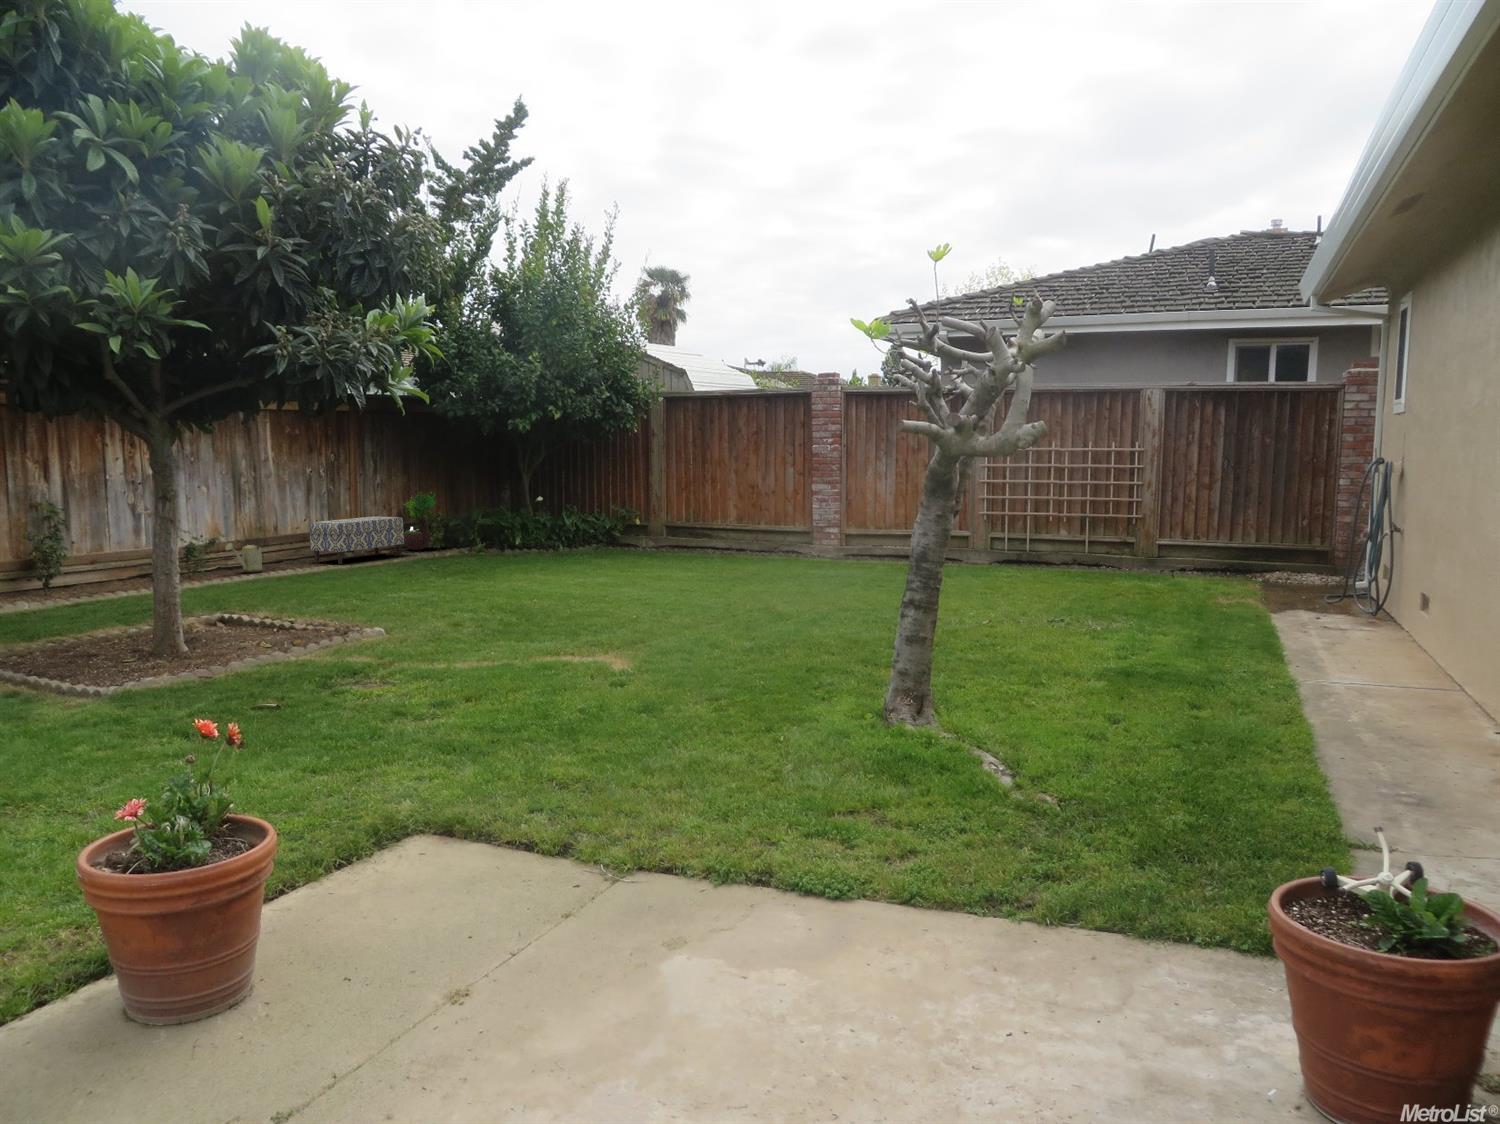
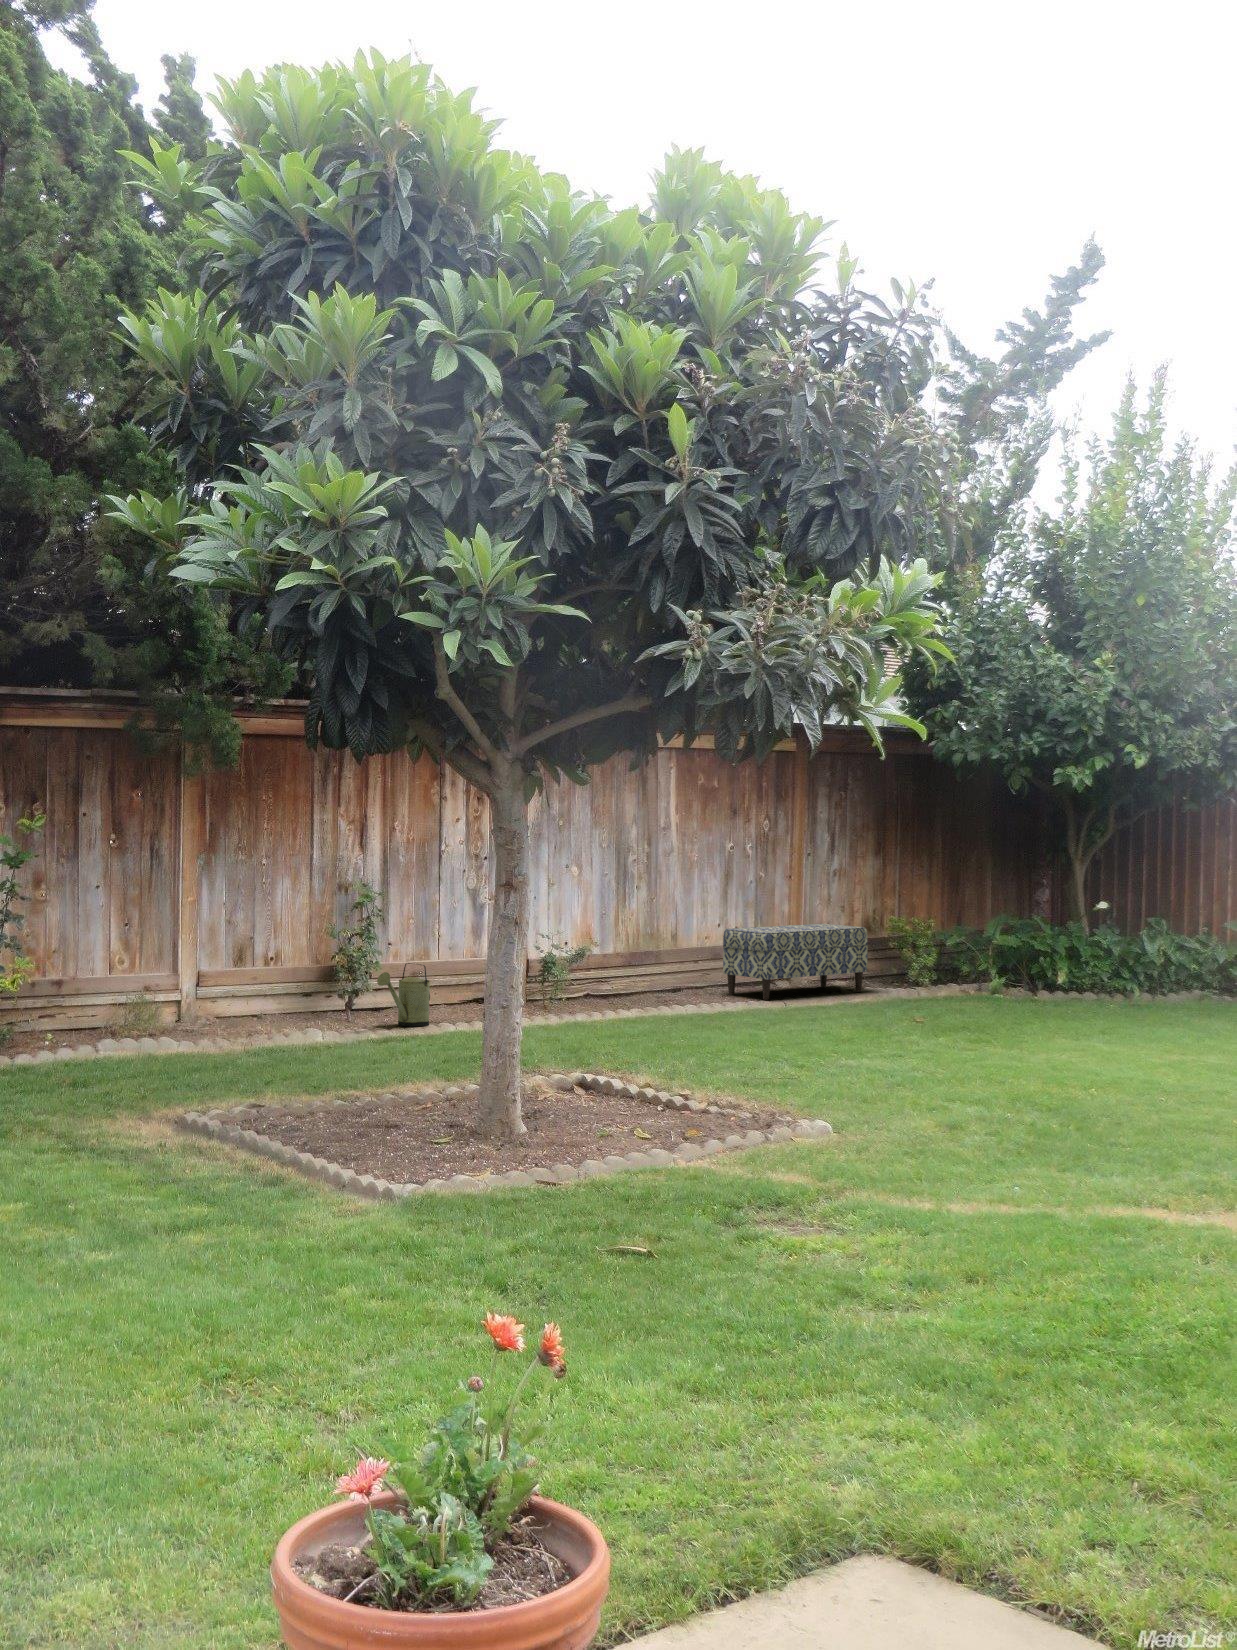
potted tree: present [404,492,435,550] -> none [866,880,926,983]
watering can: present [225,543,262,573] -> present [377,964,430,1027]

